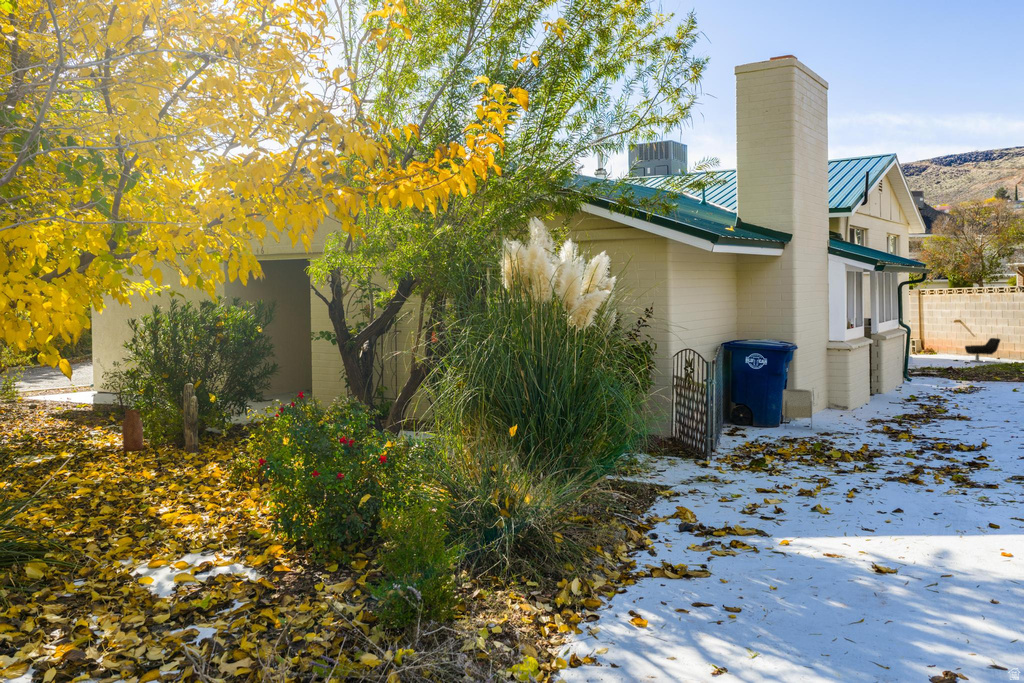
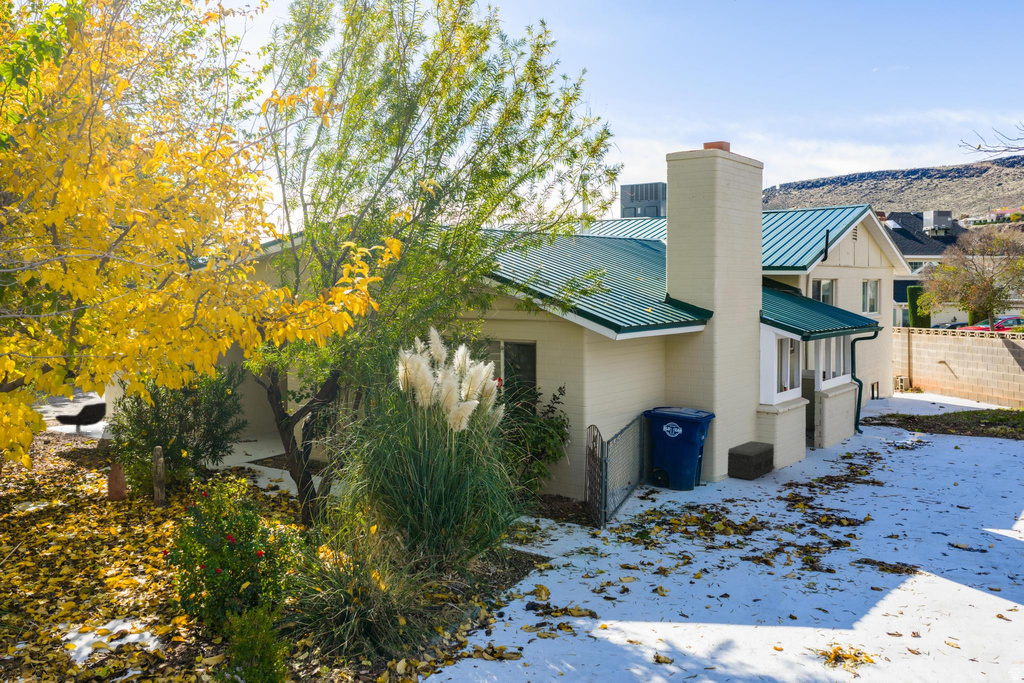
lounge chair: present [965,338,1000,362] -> present [55,403,106,436]
storage bench: none [808,380,853,419] -> present [727,441,774,480]
planter: present [782,389,812,418] -> none [695,455,721,493]

